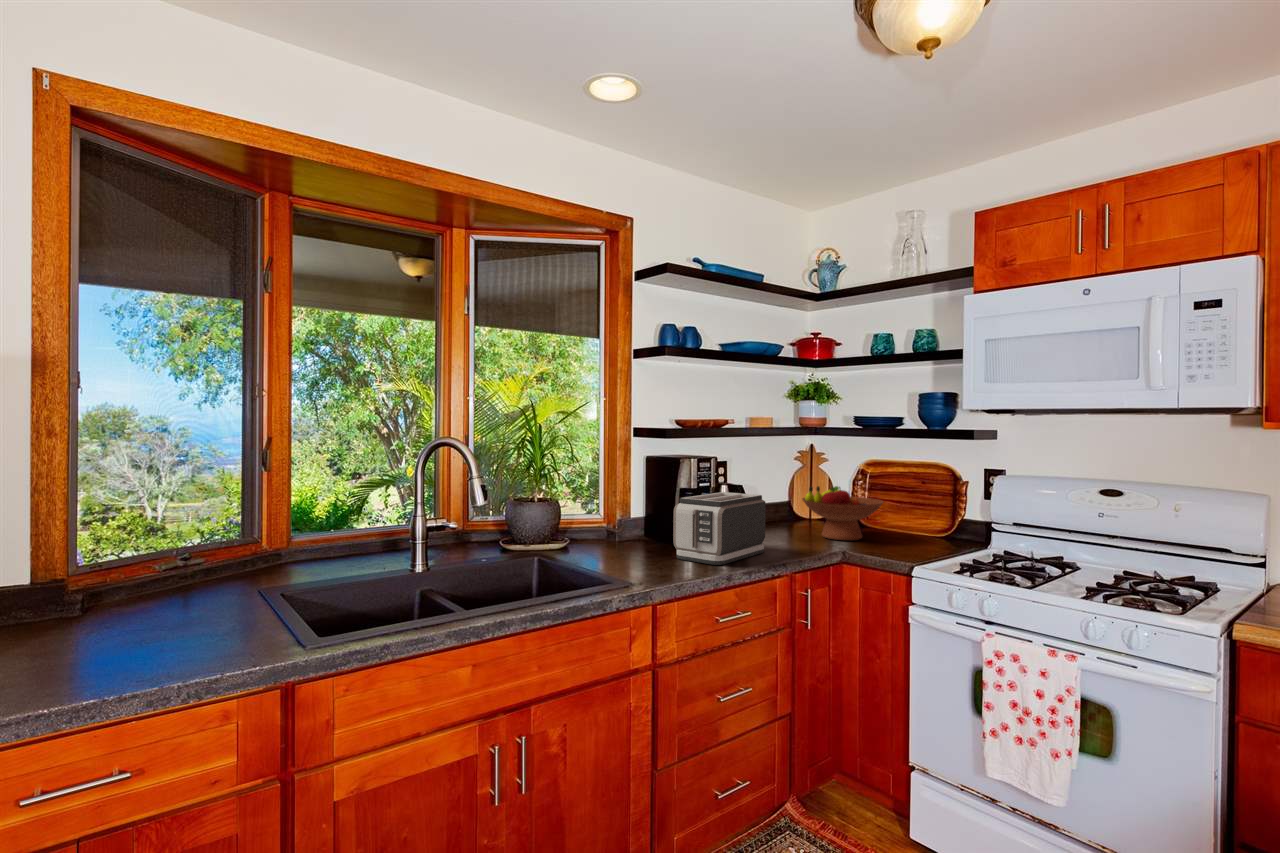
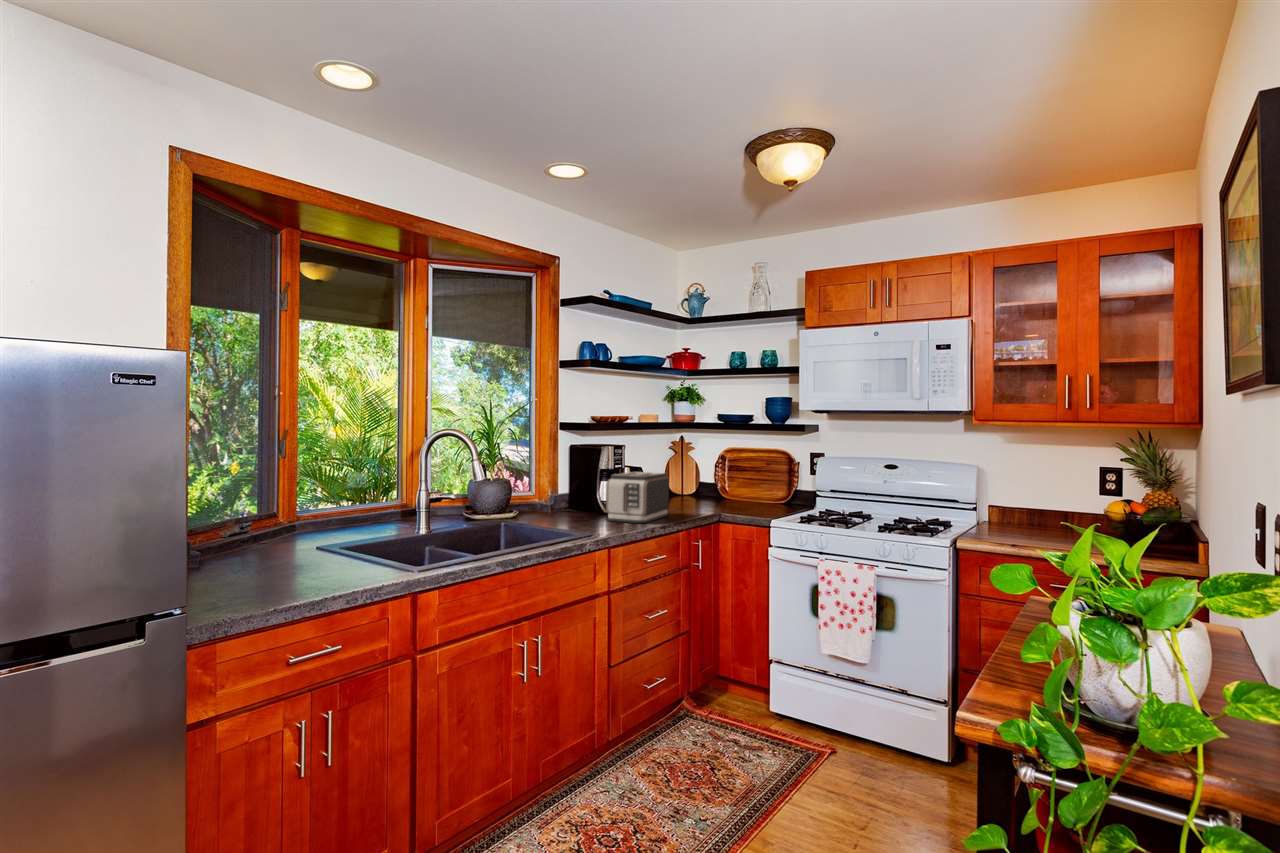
fruit bowl: present [802,486,884,540] -> none [685,468,744,508]

